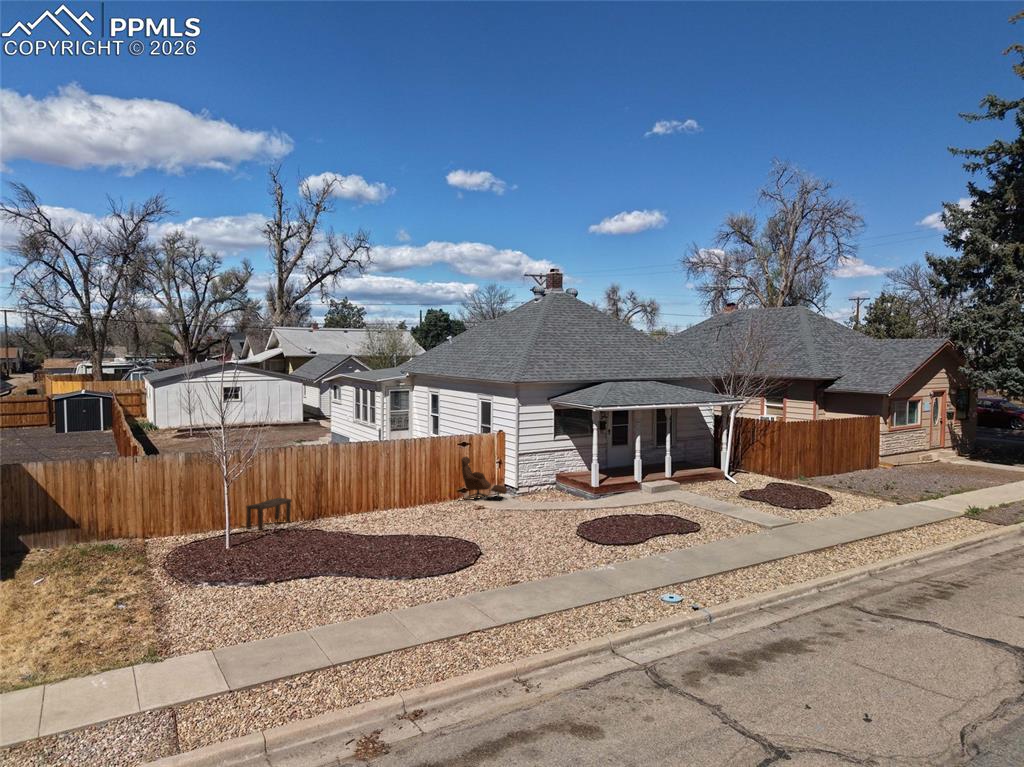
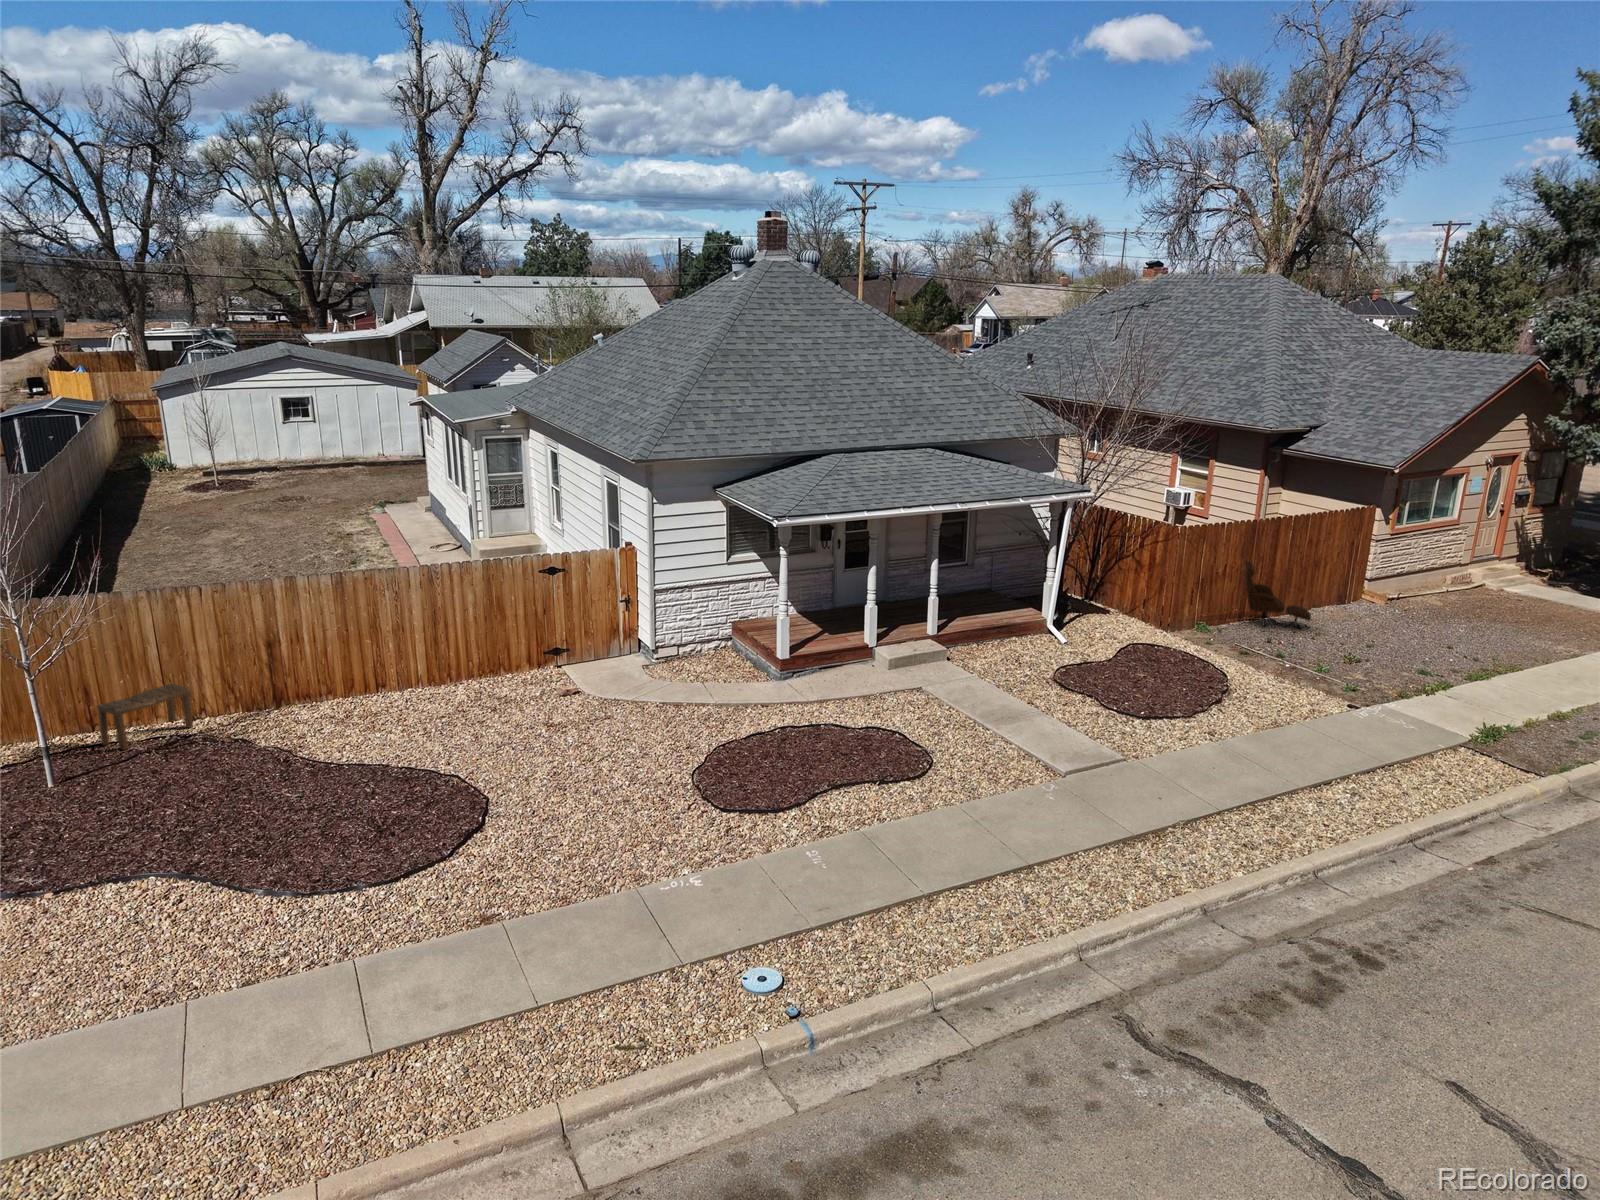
lounge chair: present [461,457,507,500] -> present [1244,561,1311,629]

